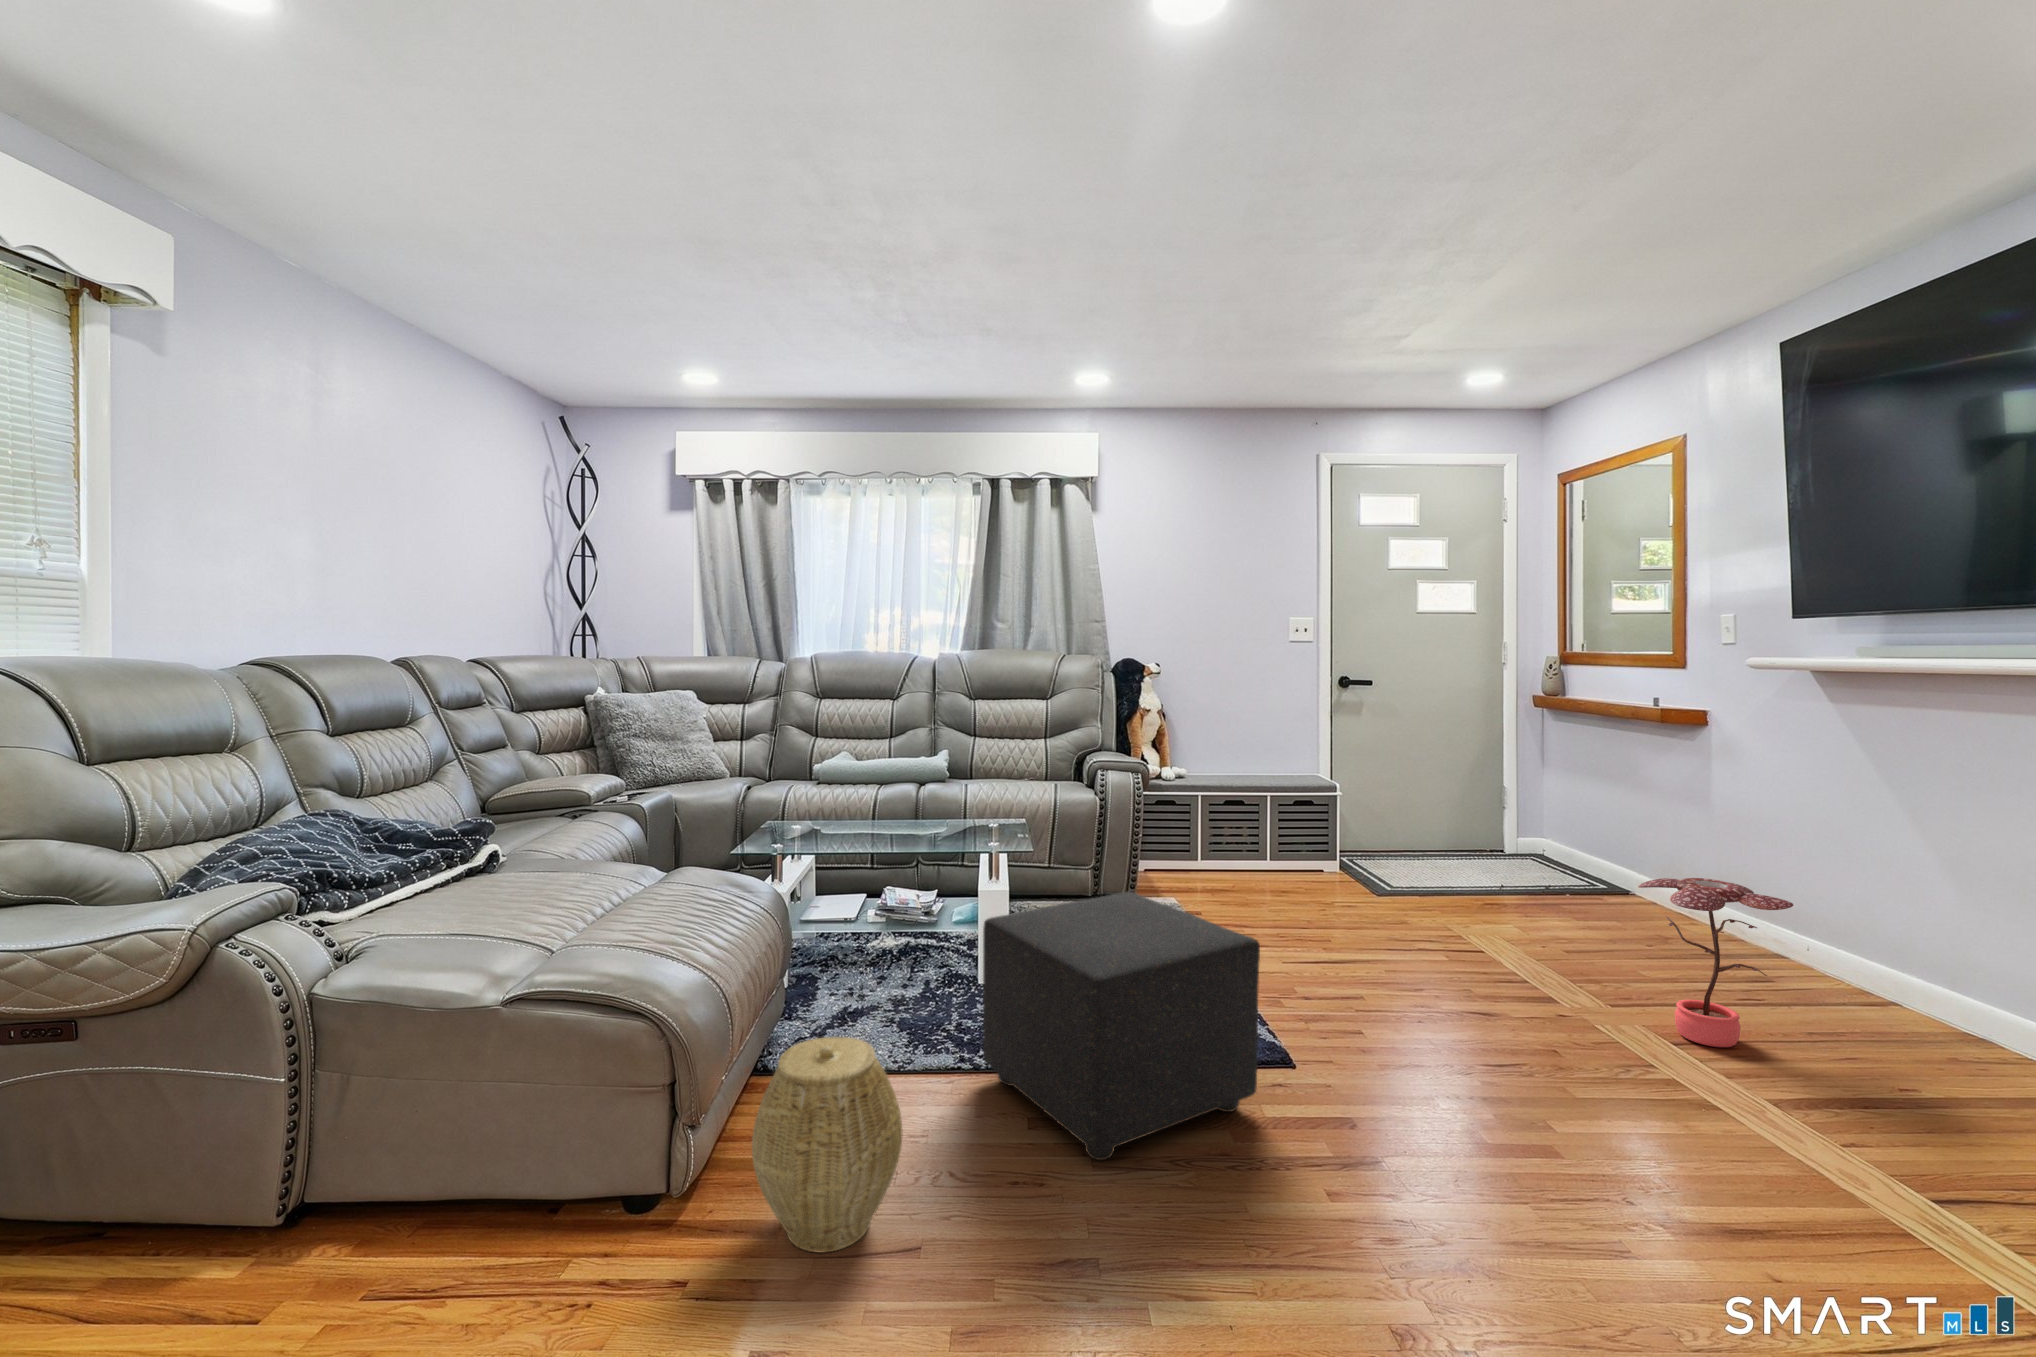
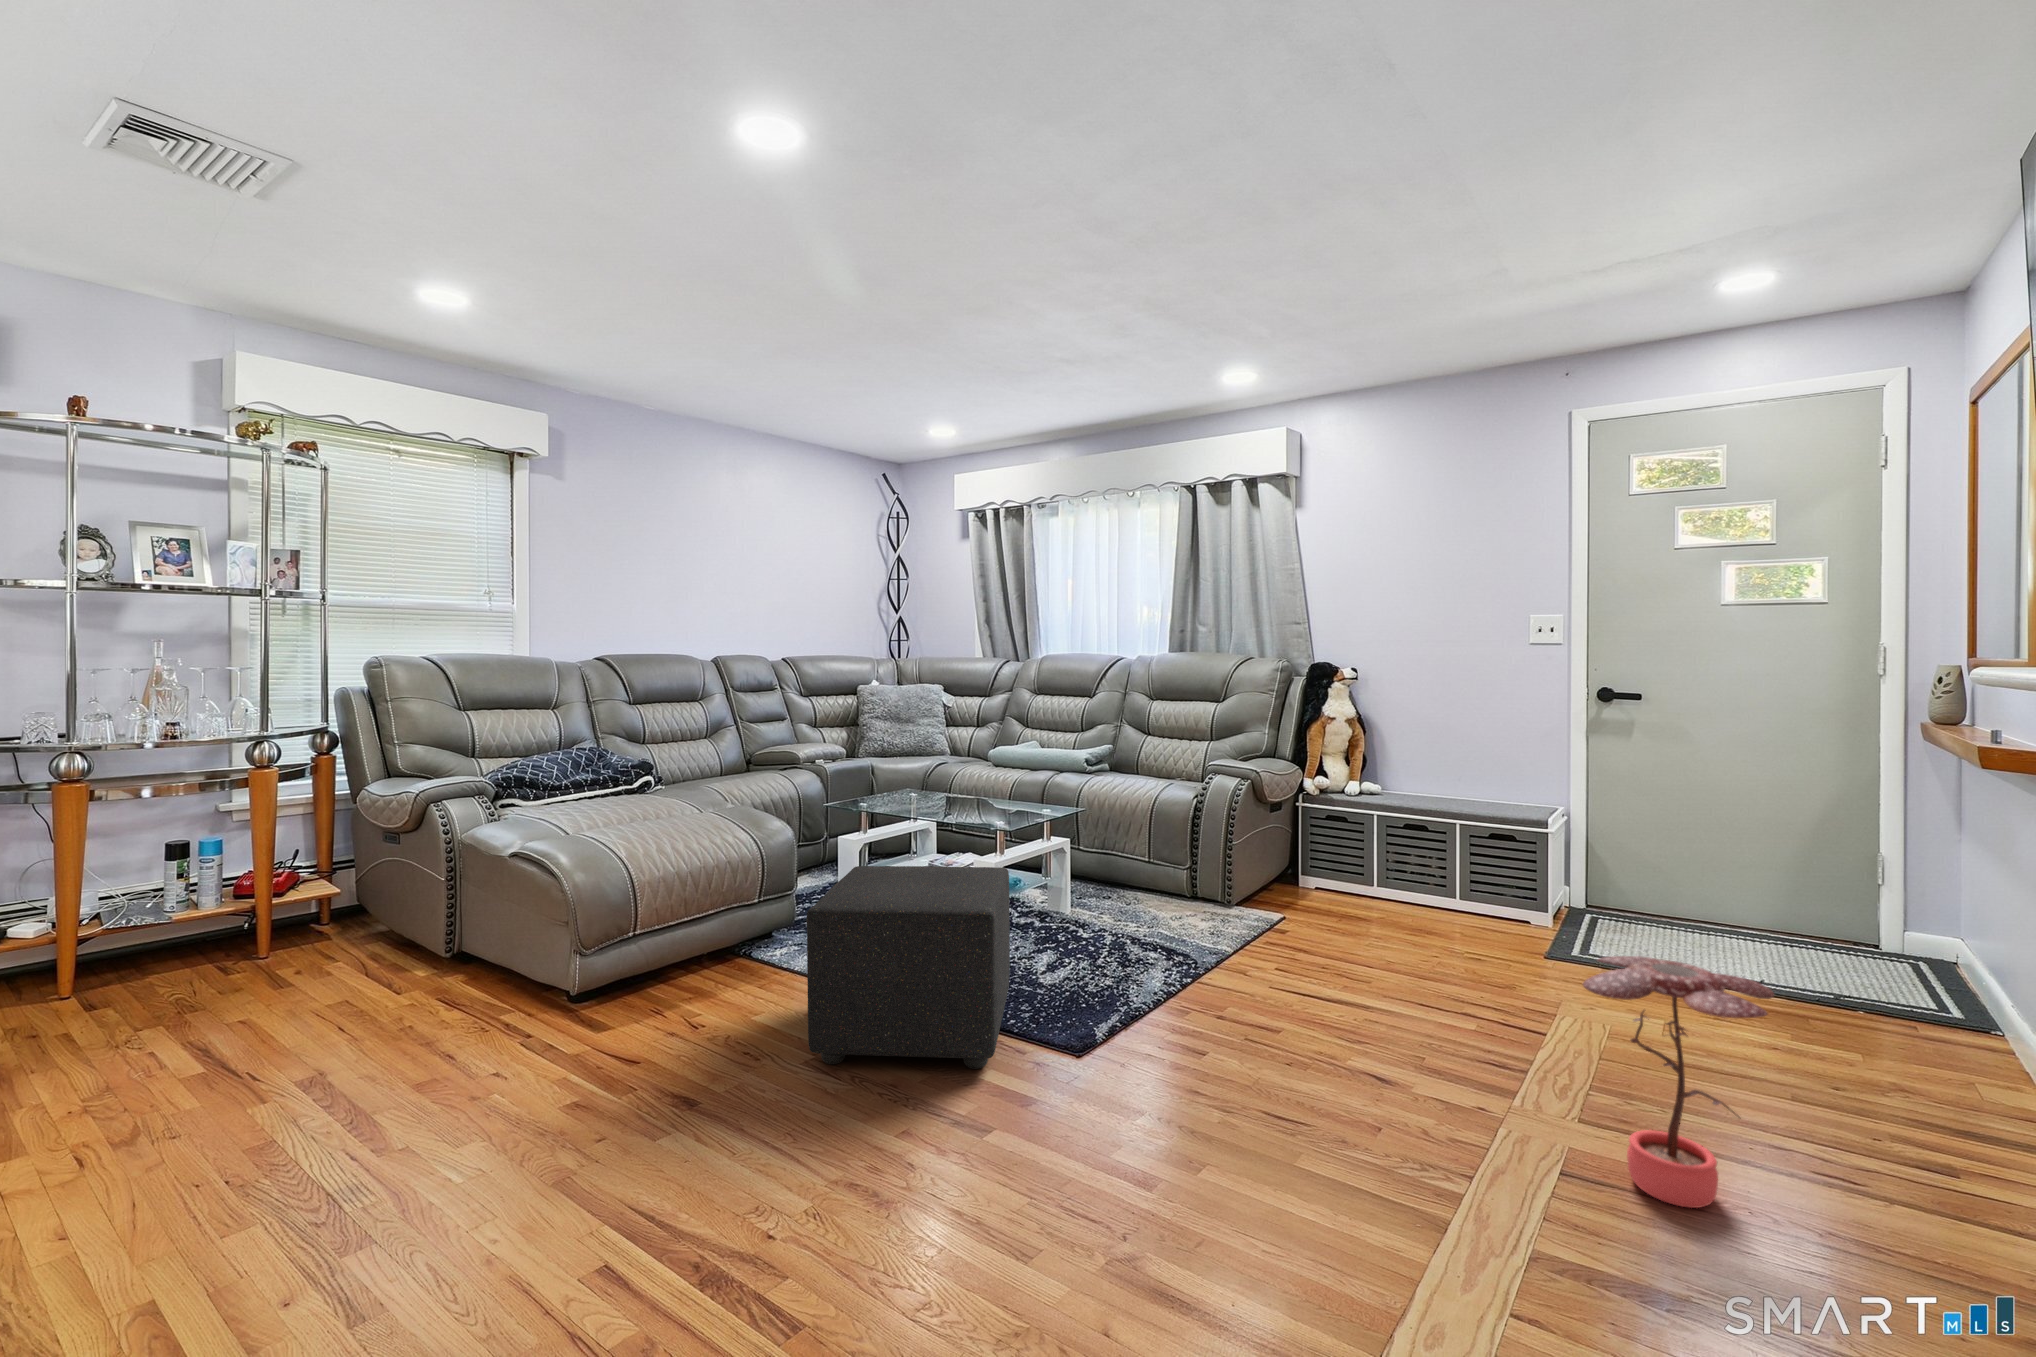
woven basket: present [752,1037,903,1252] -> none [577,914,687,1052]

